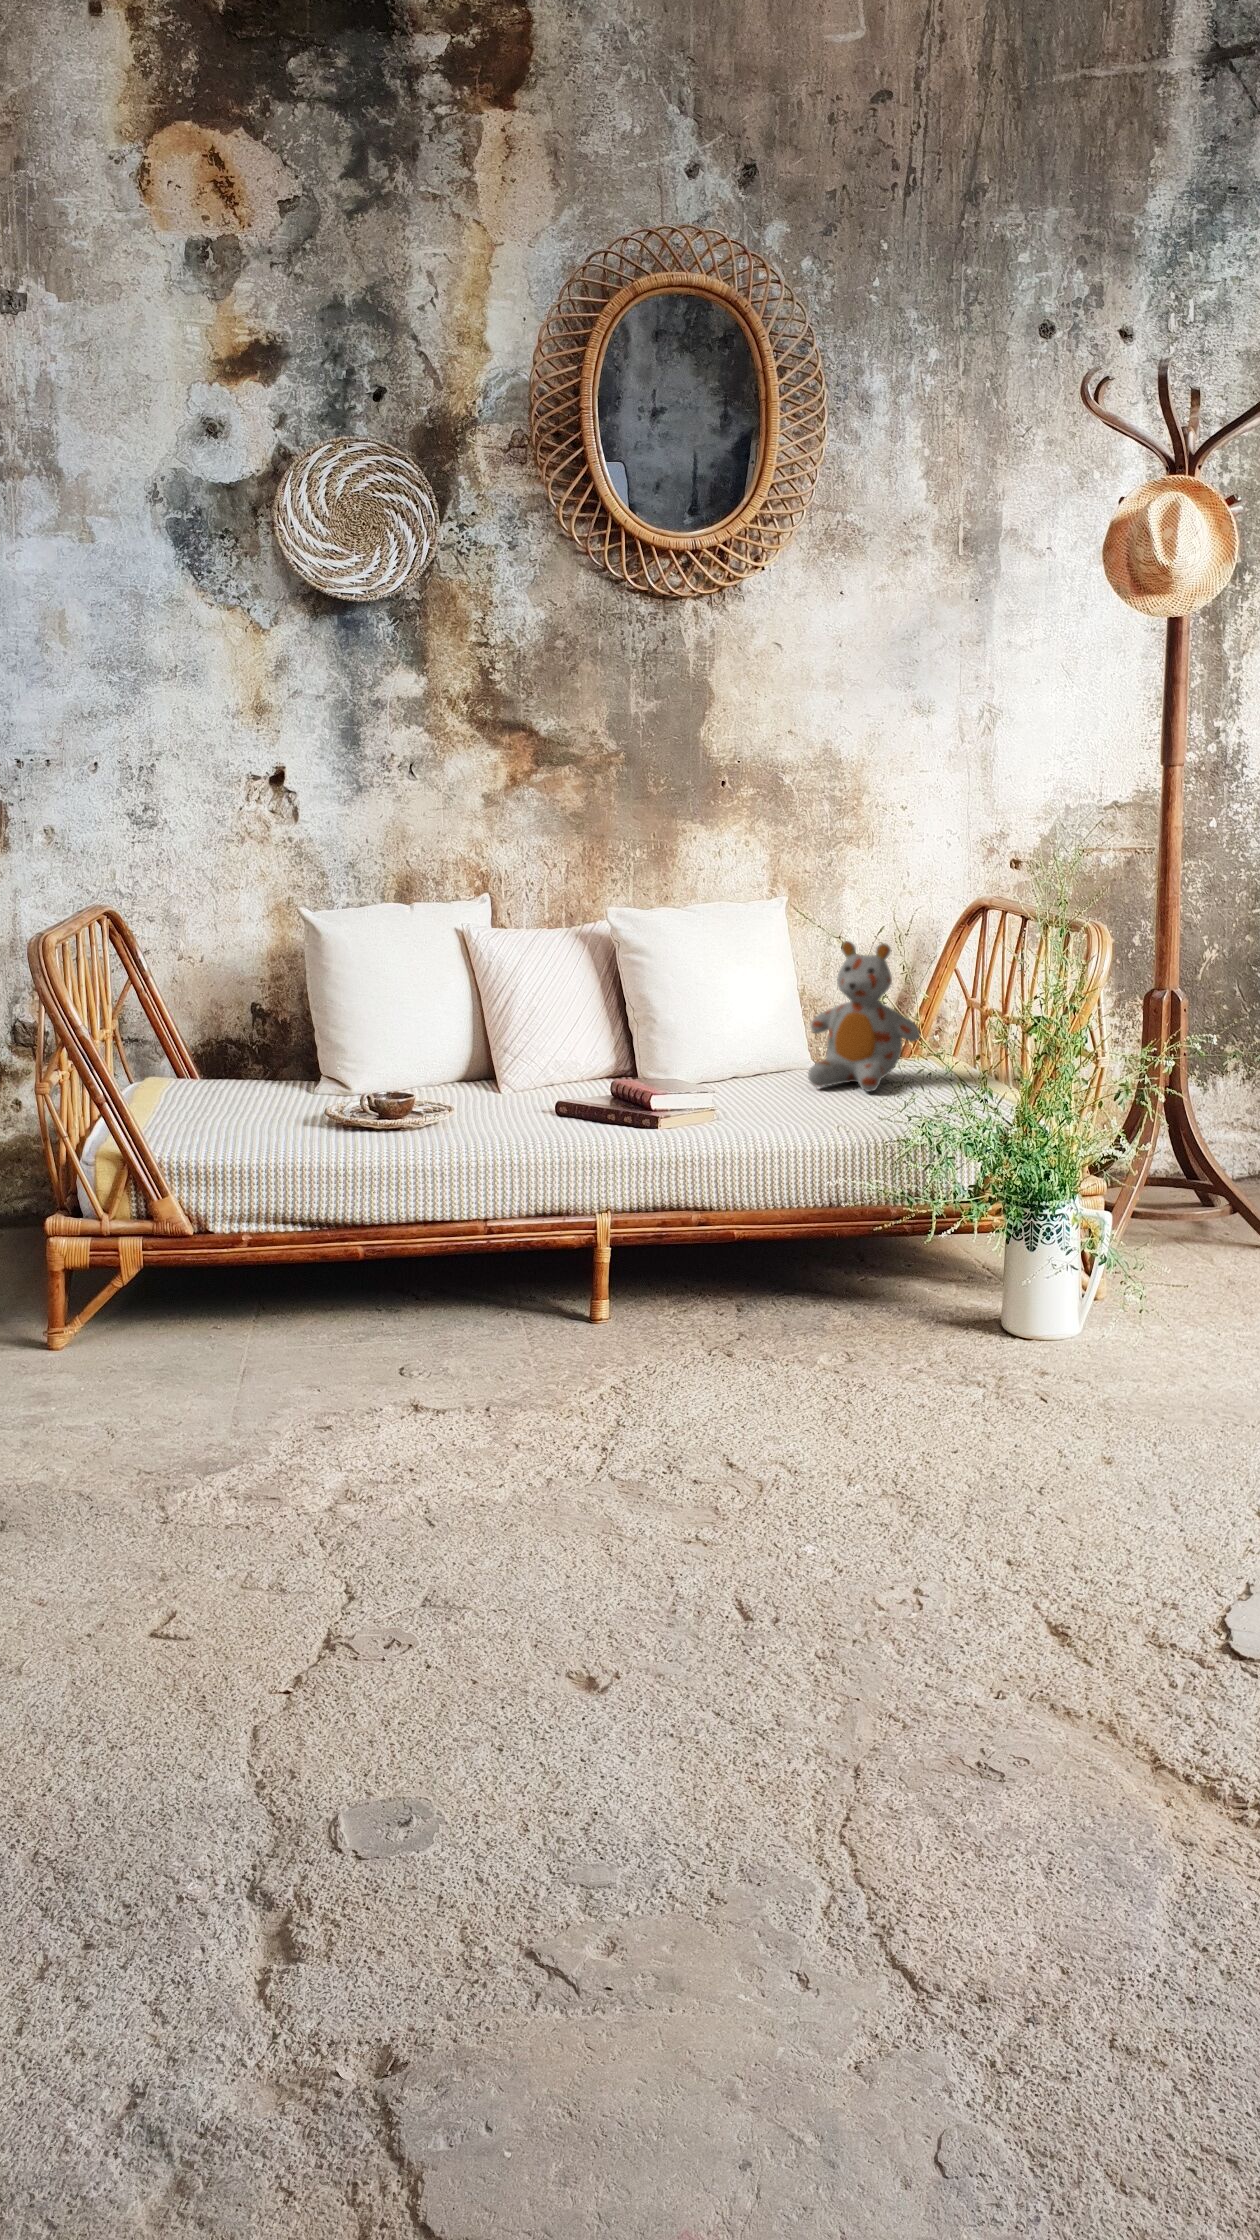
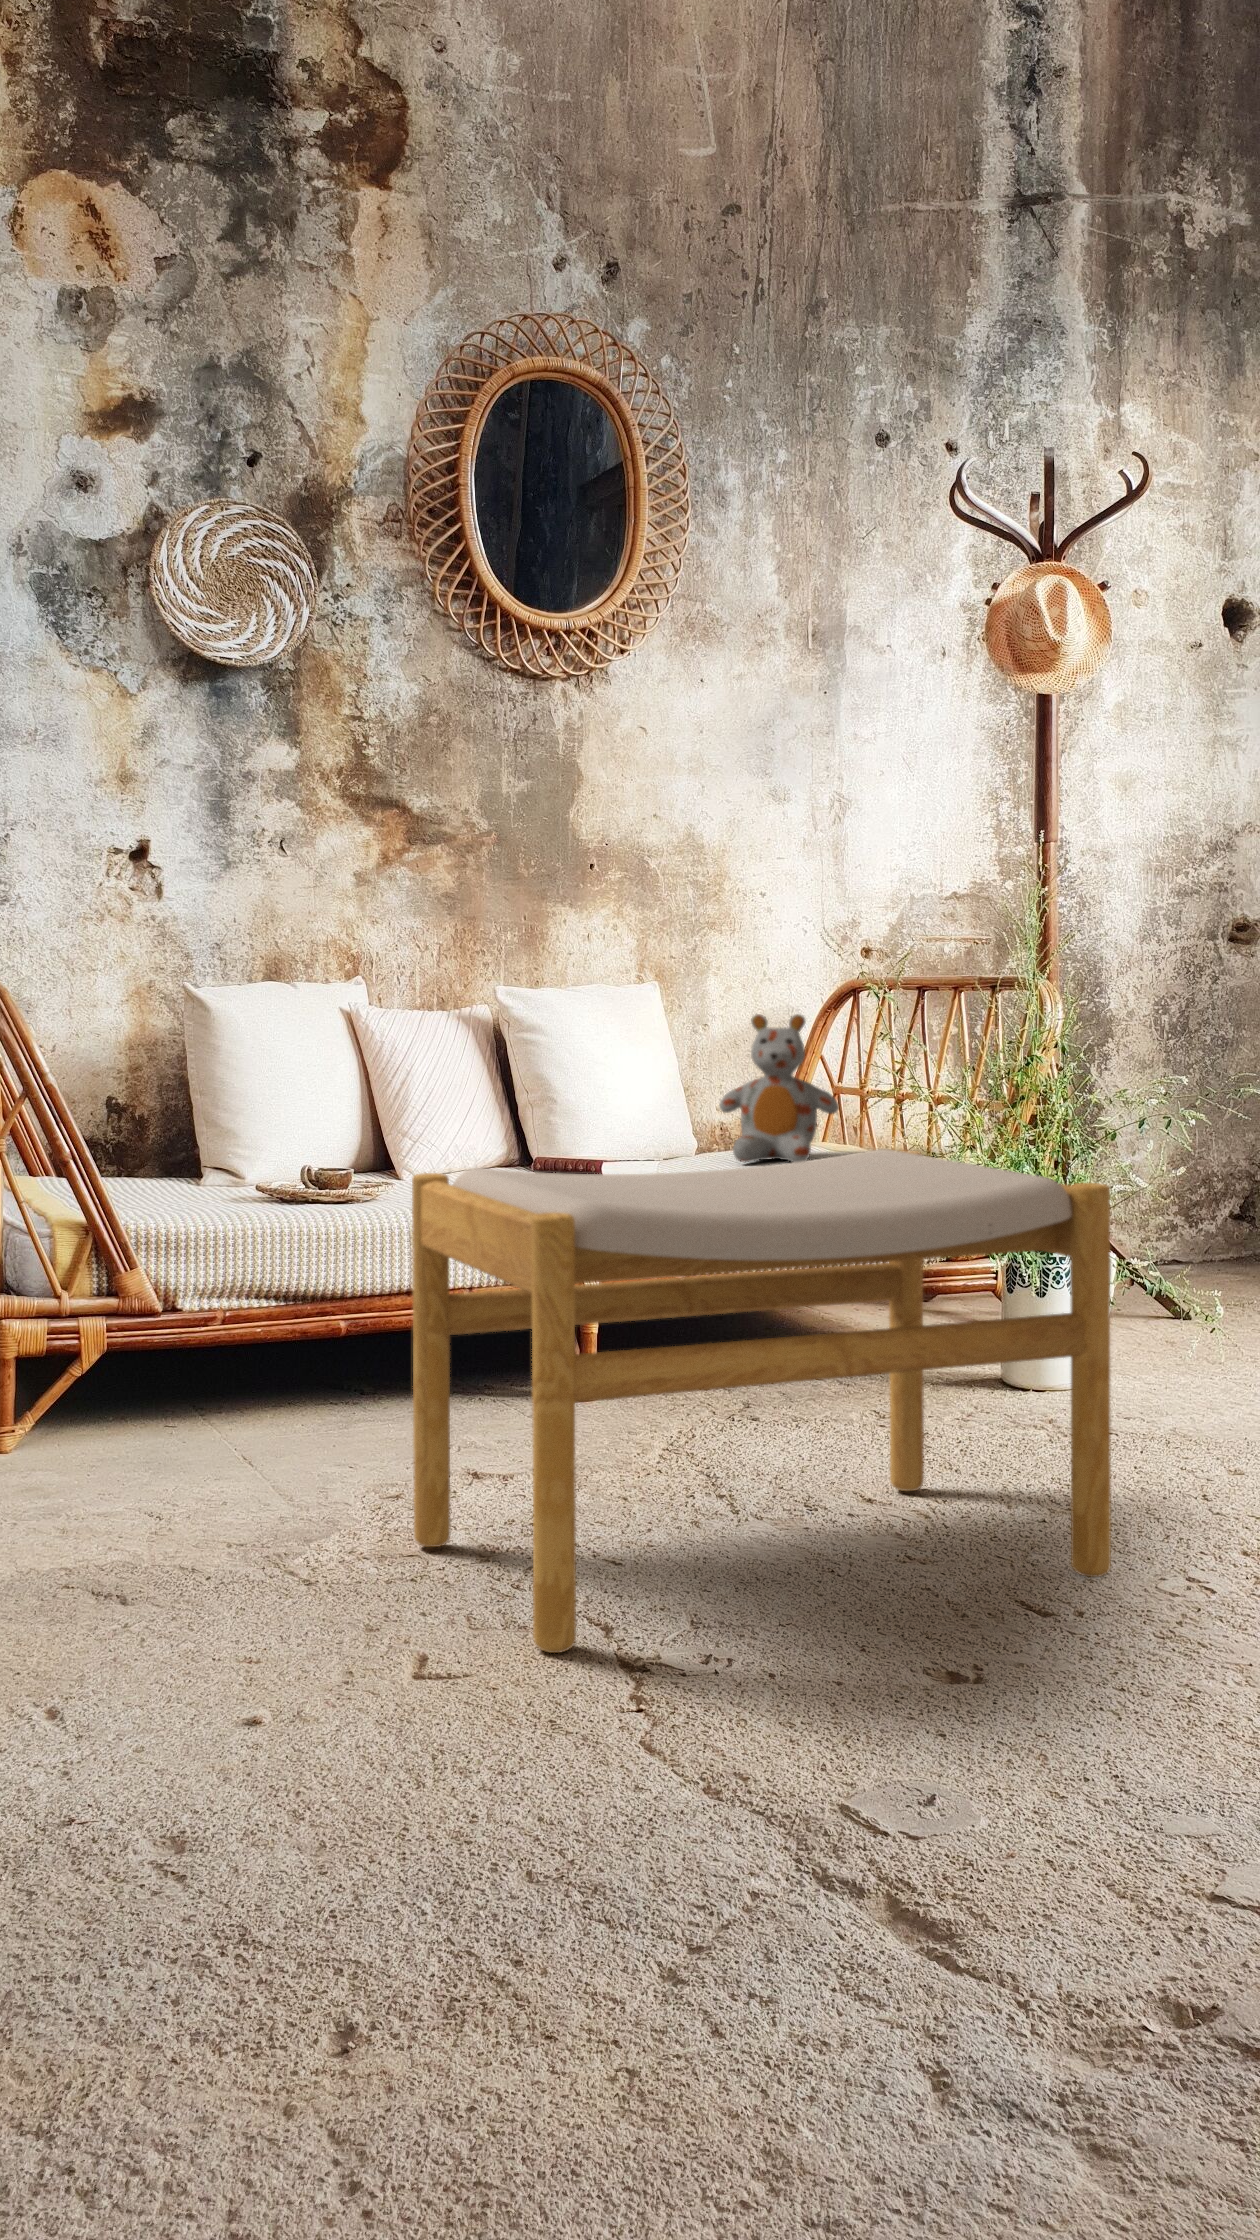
footstool: none [254,1163,864,1653] -> present [412,1149,1111,1653]

